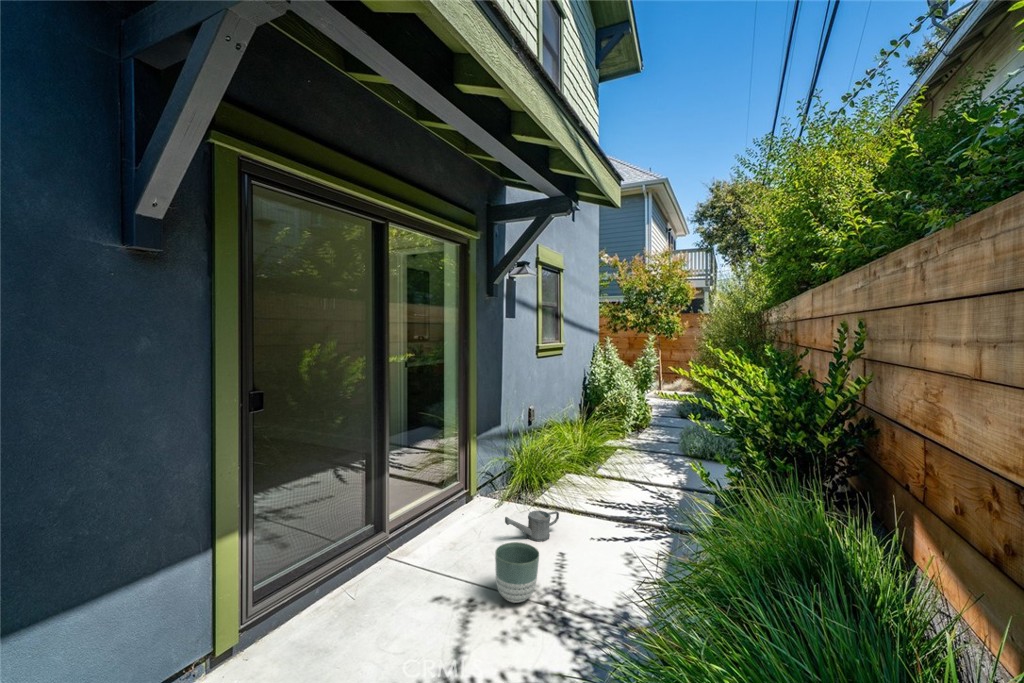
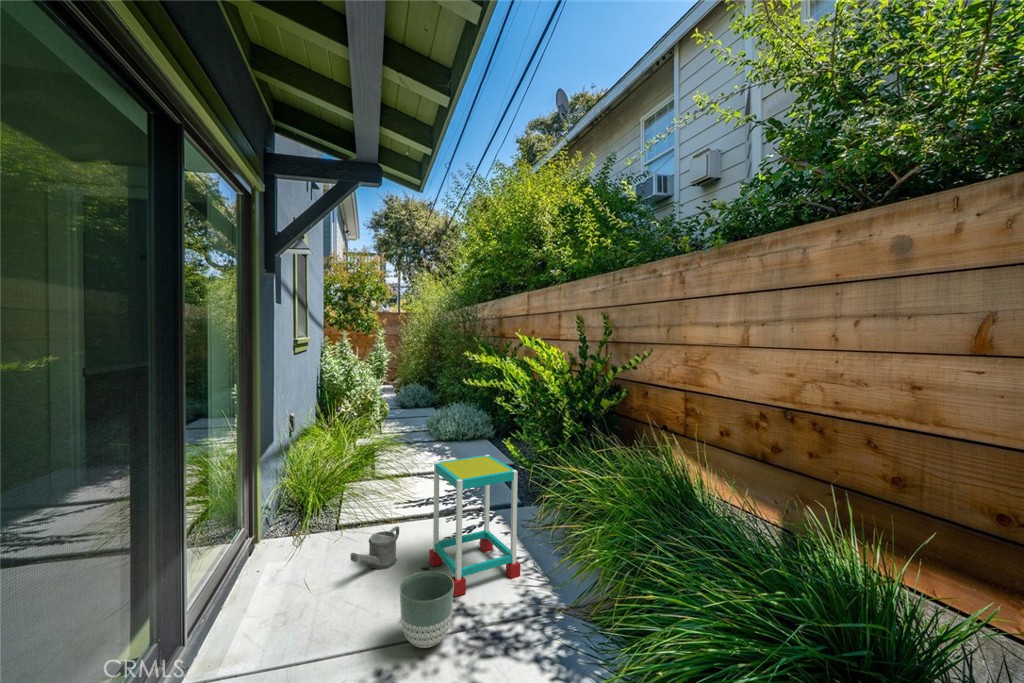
side table: none [564,461,637,592] -> present [429,455,520,596]

